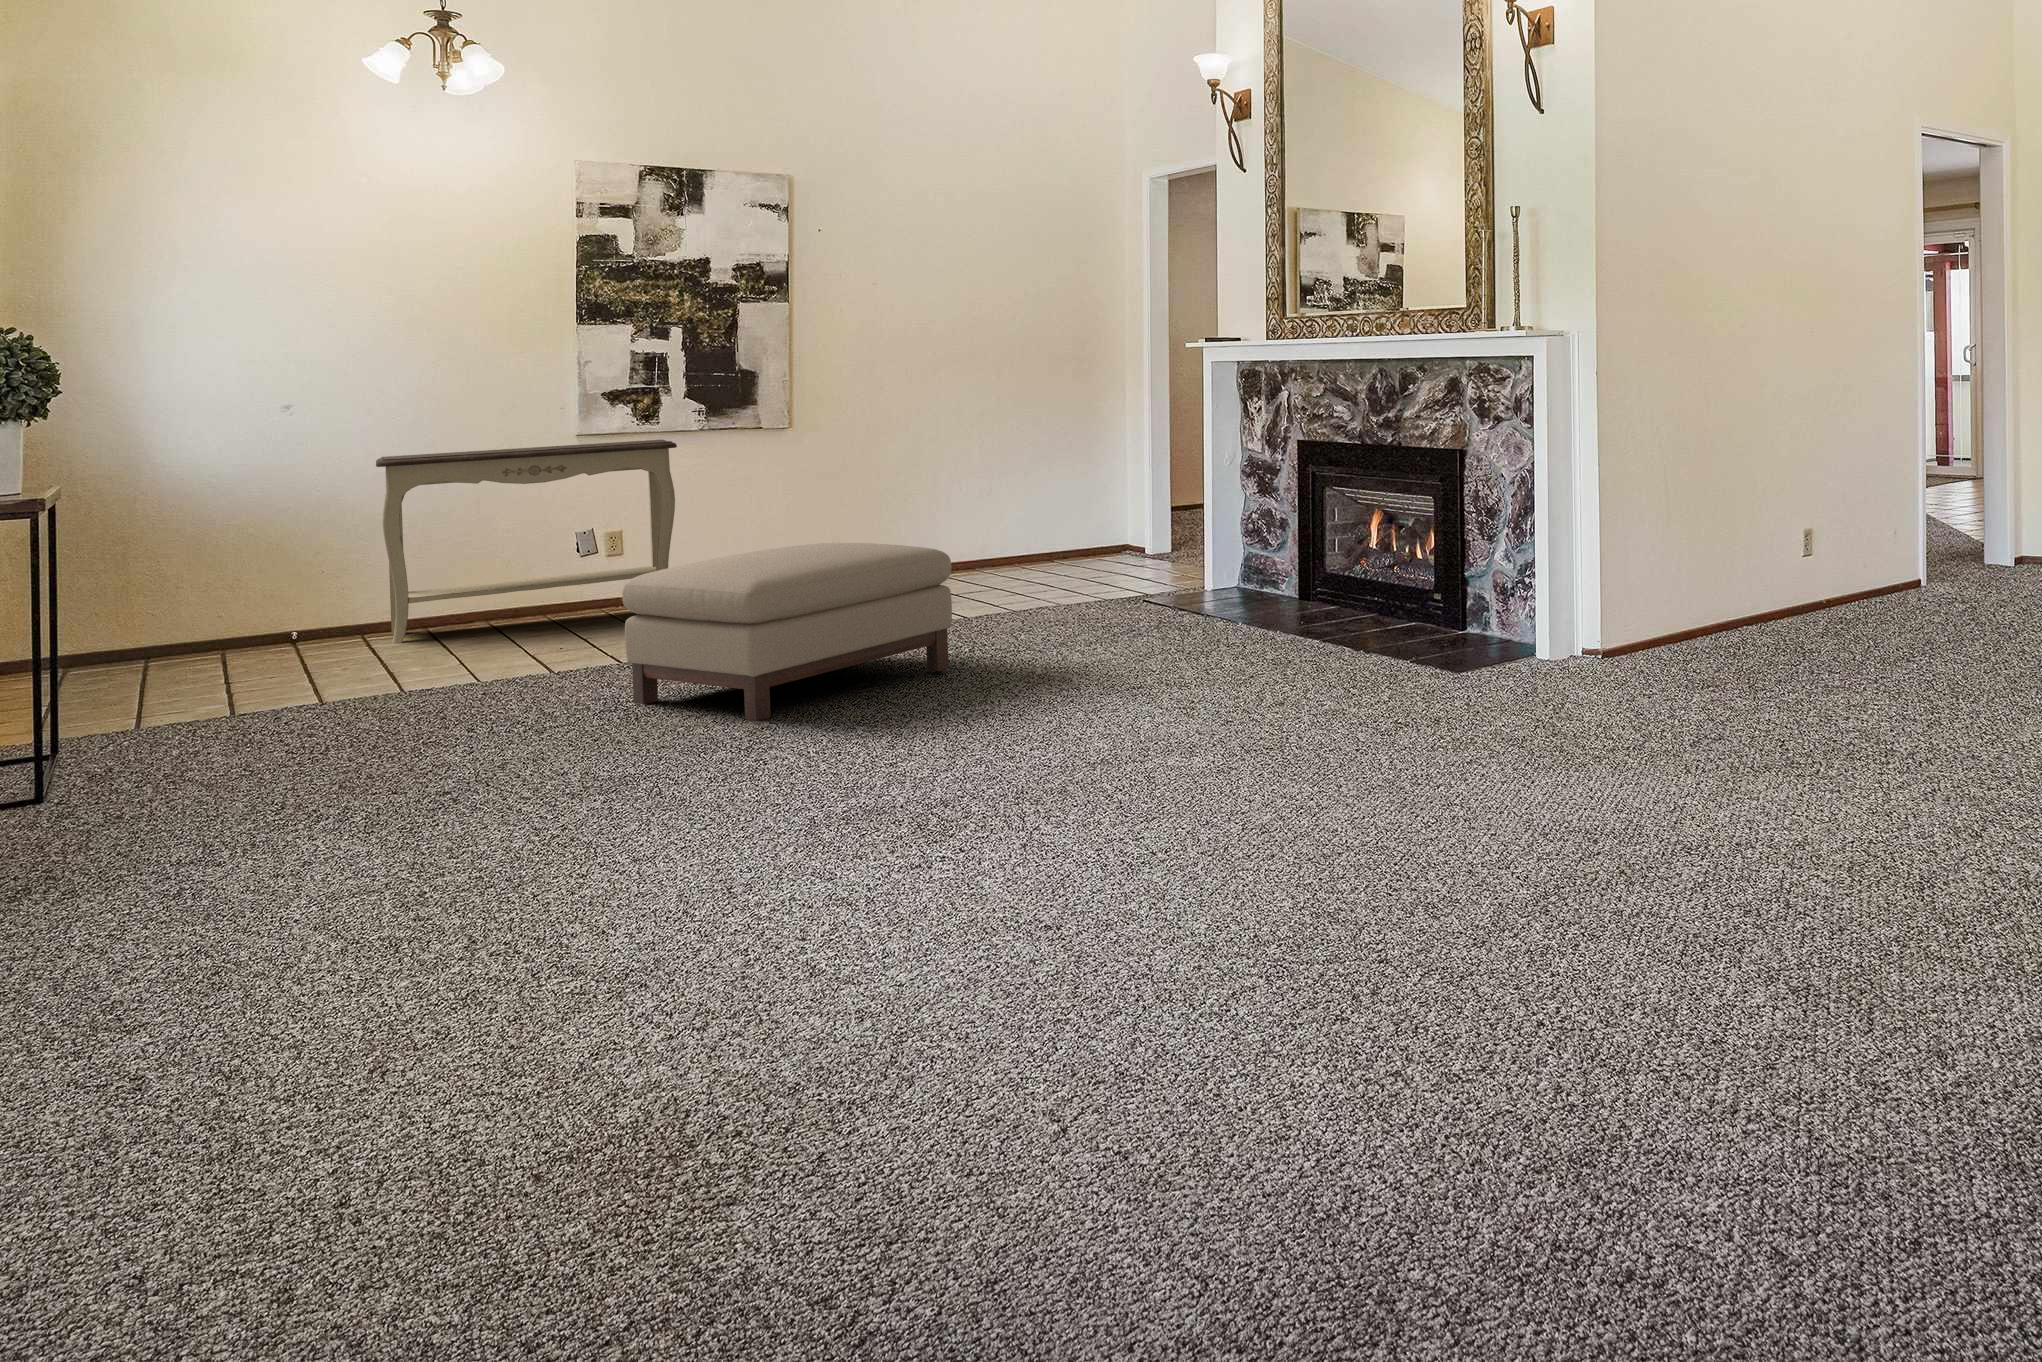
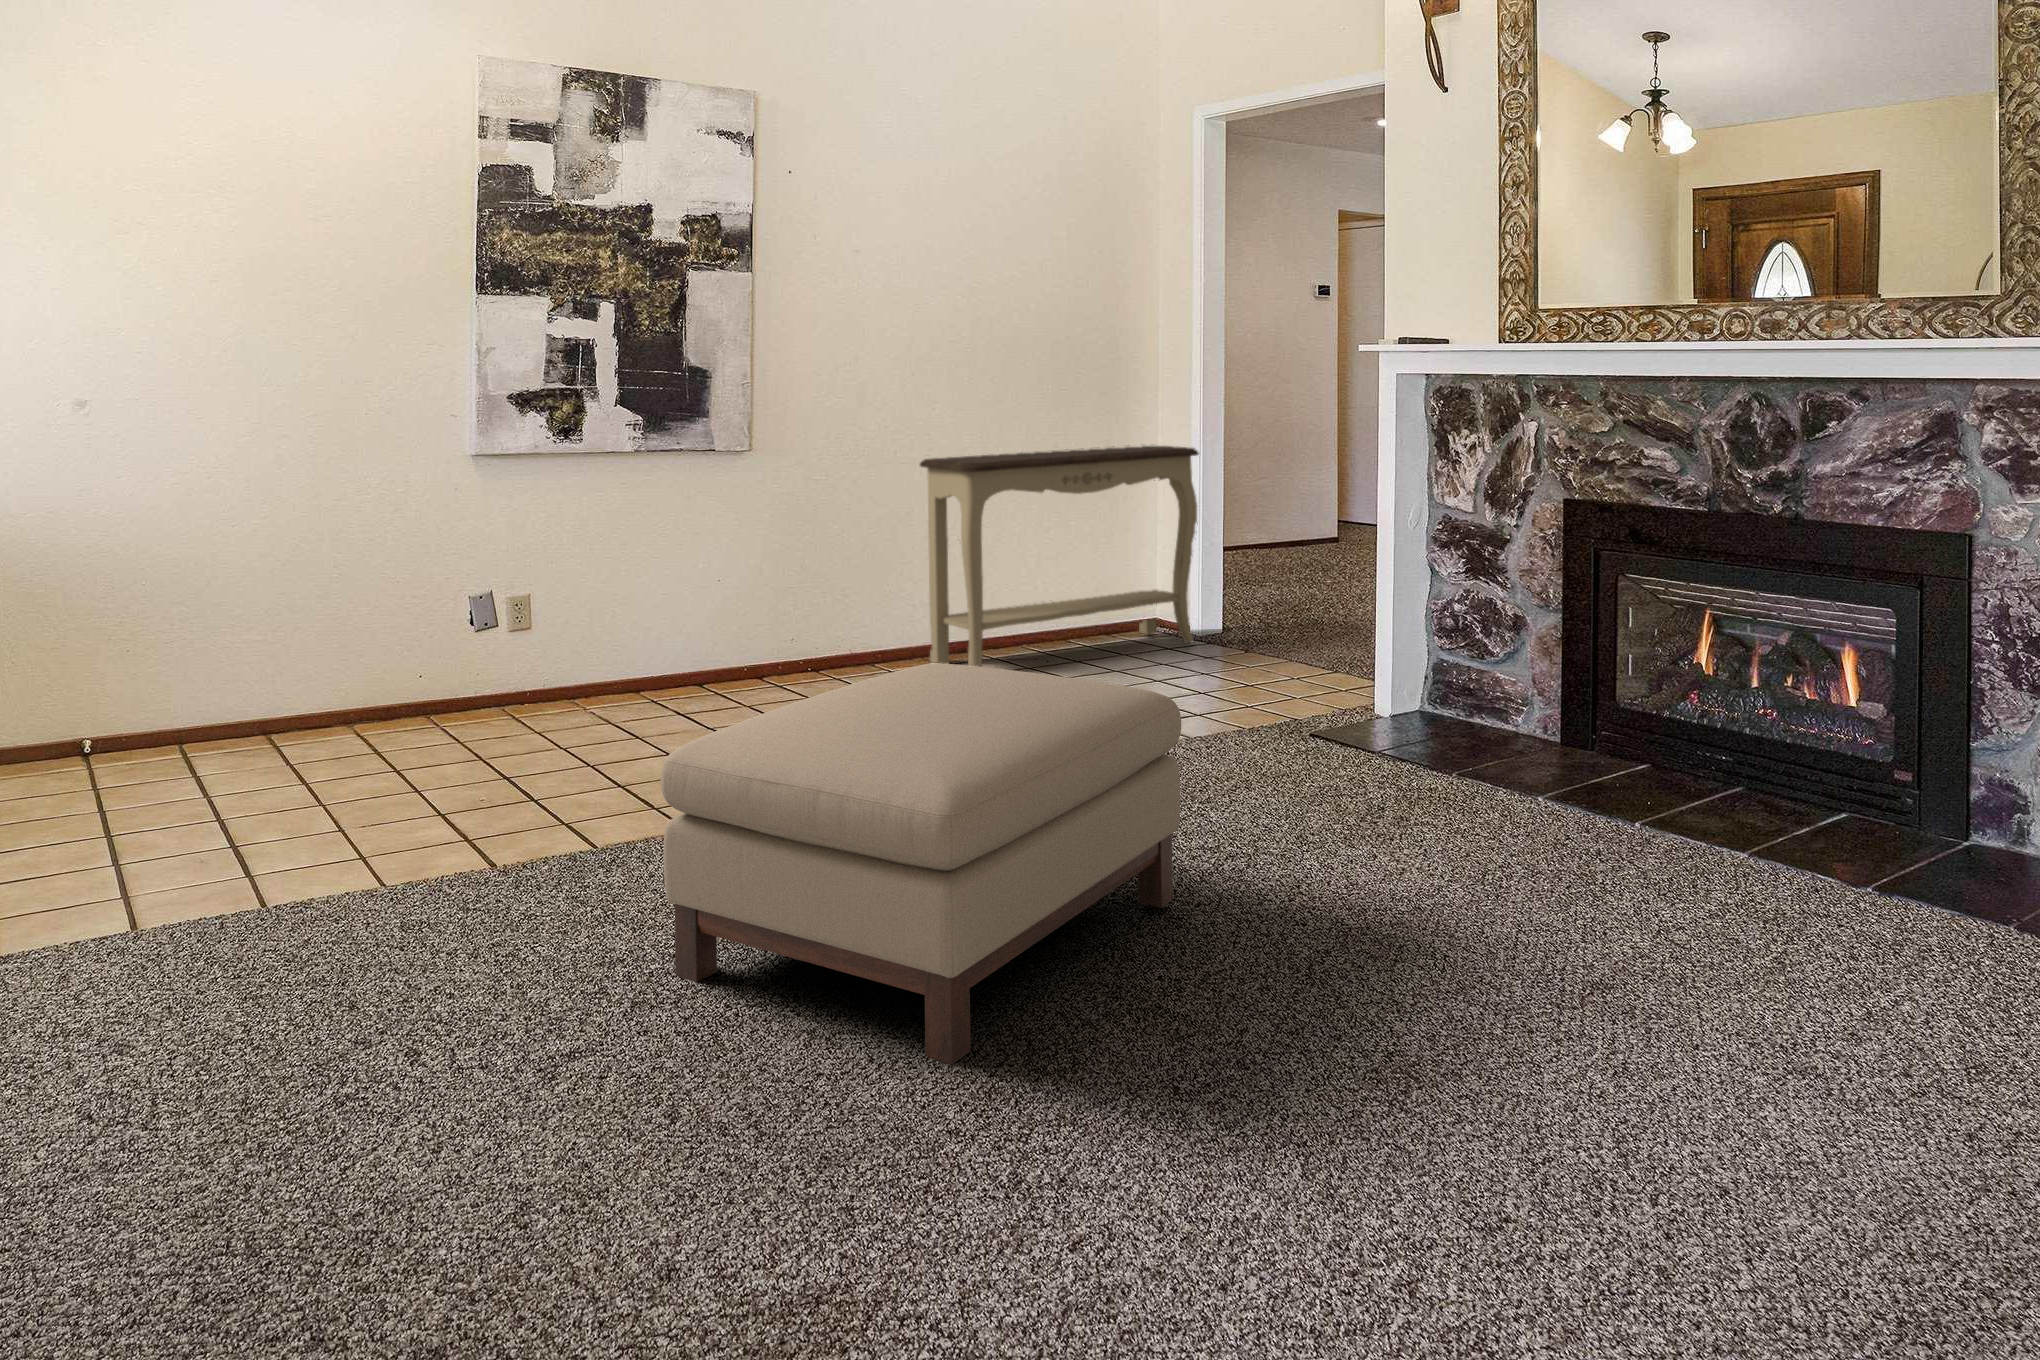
console table: present [376,440,677,644] -> present [920,446,1199,667]

